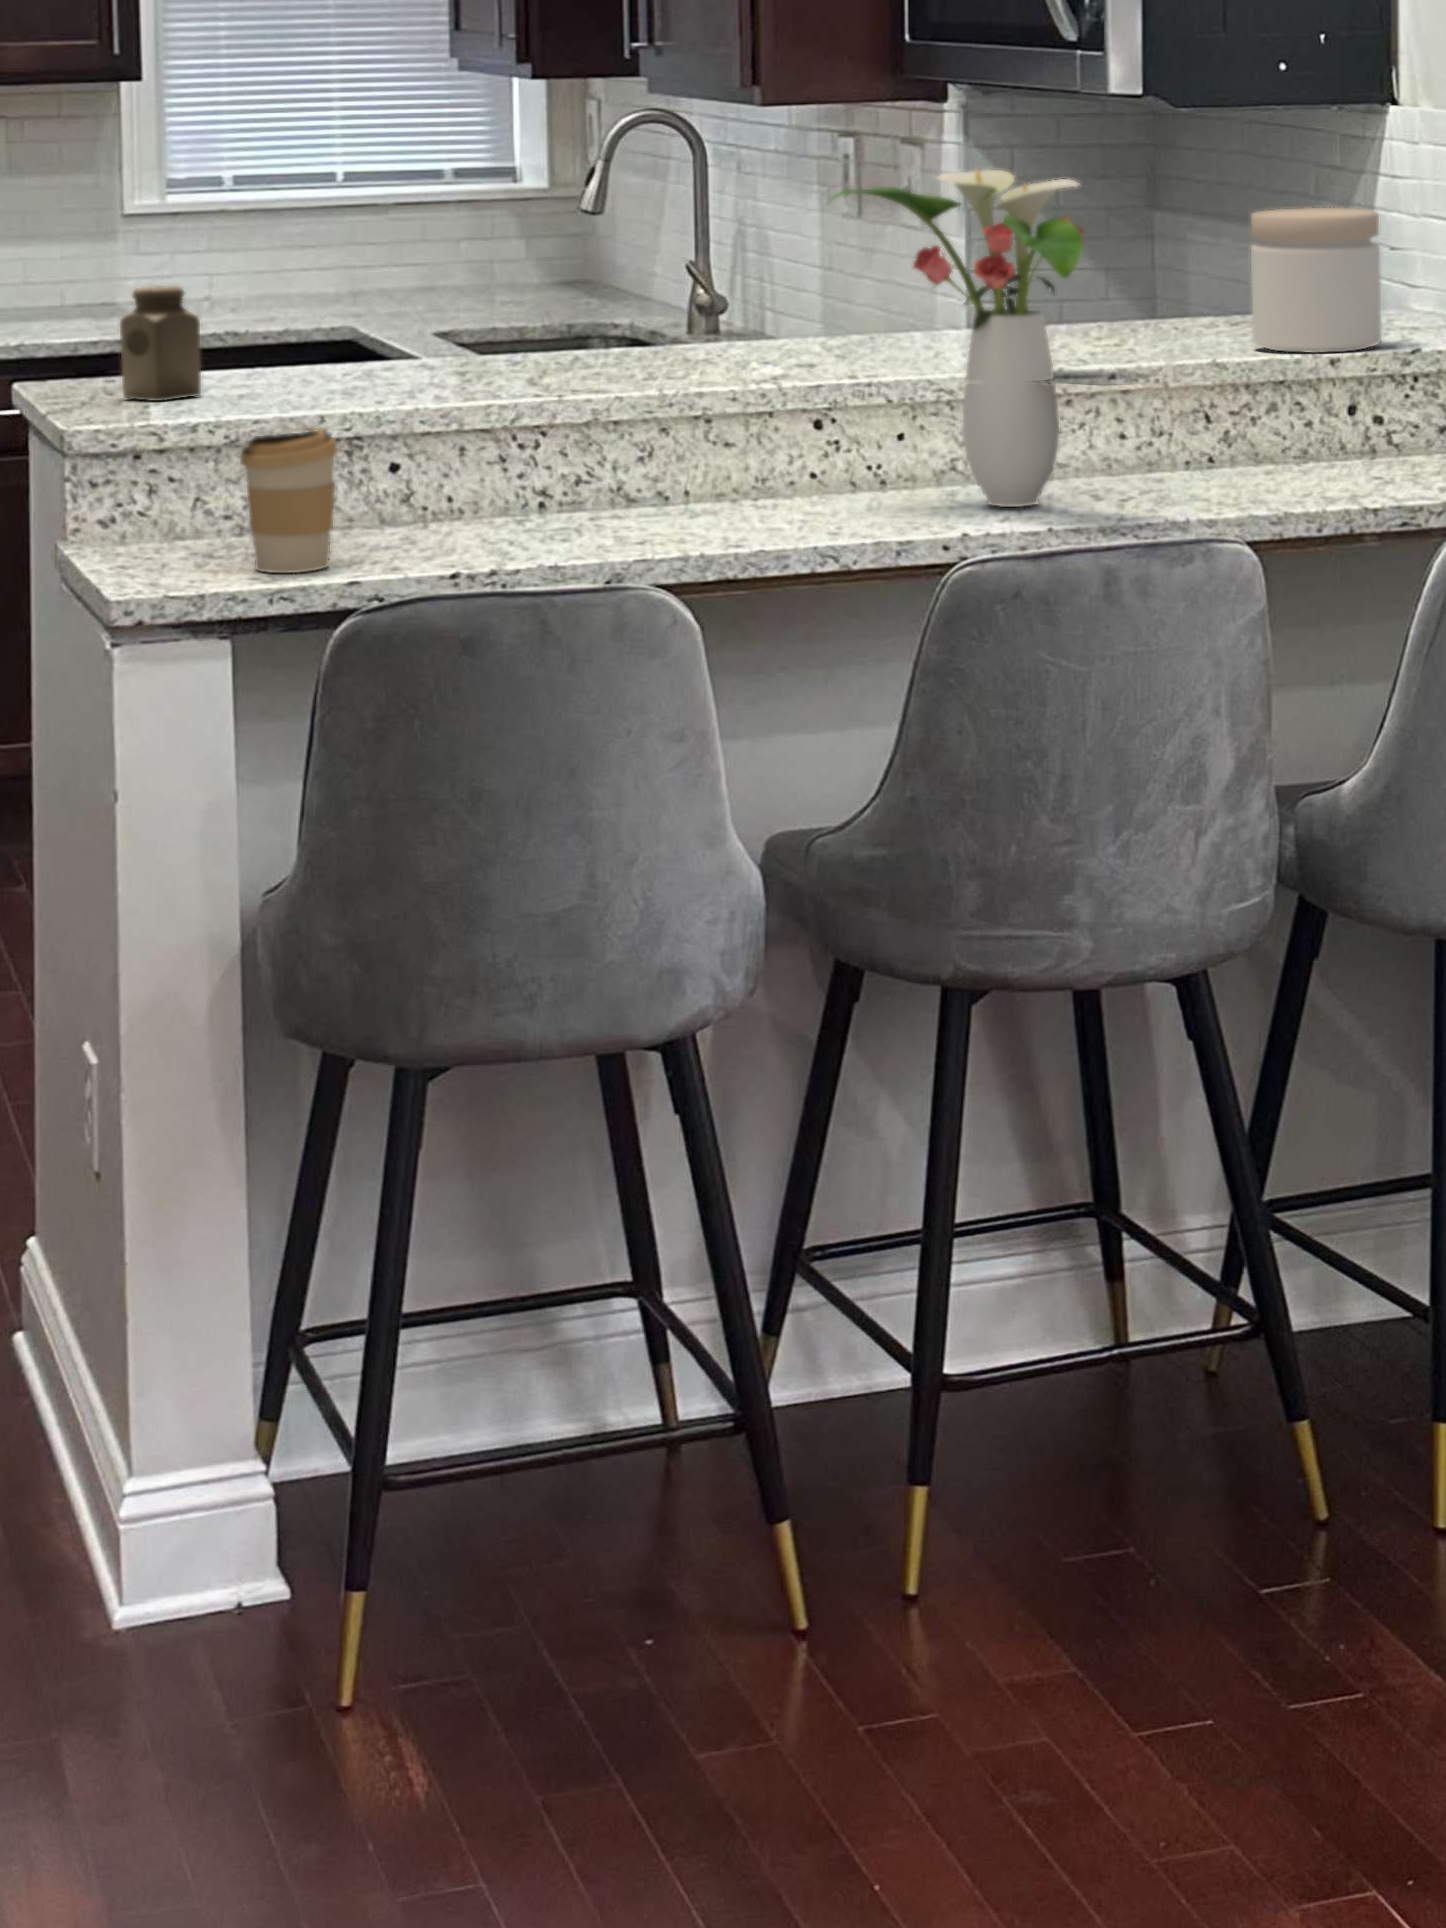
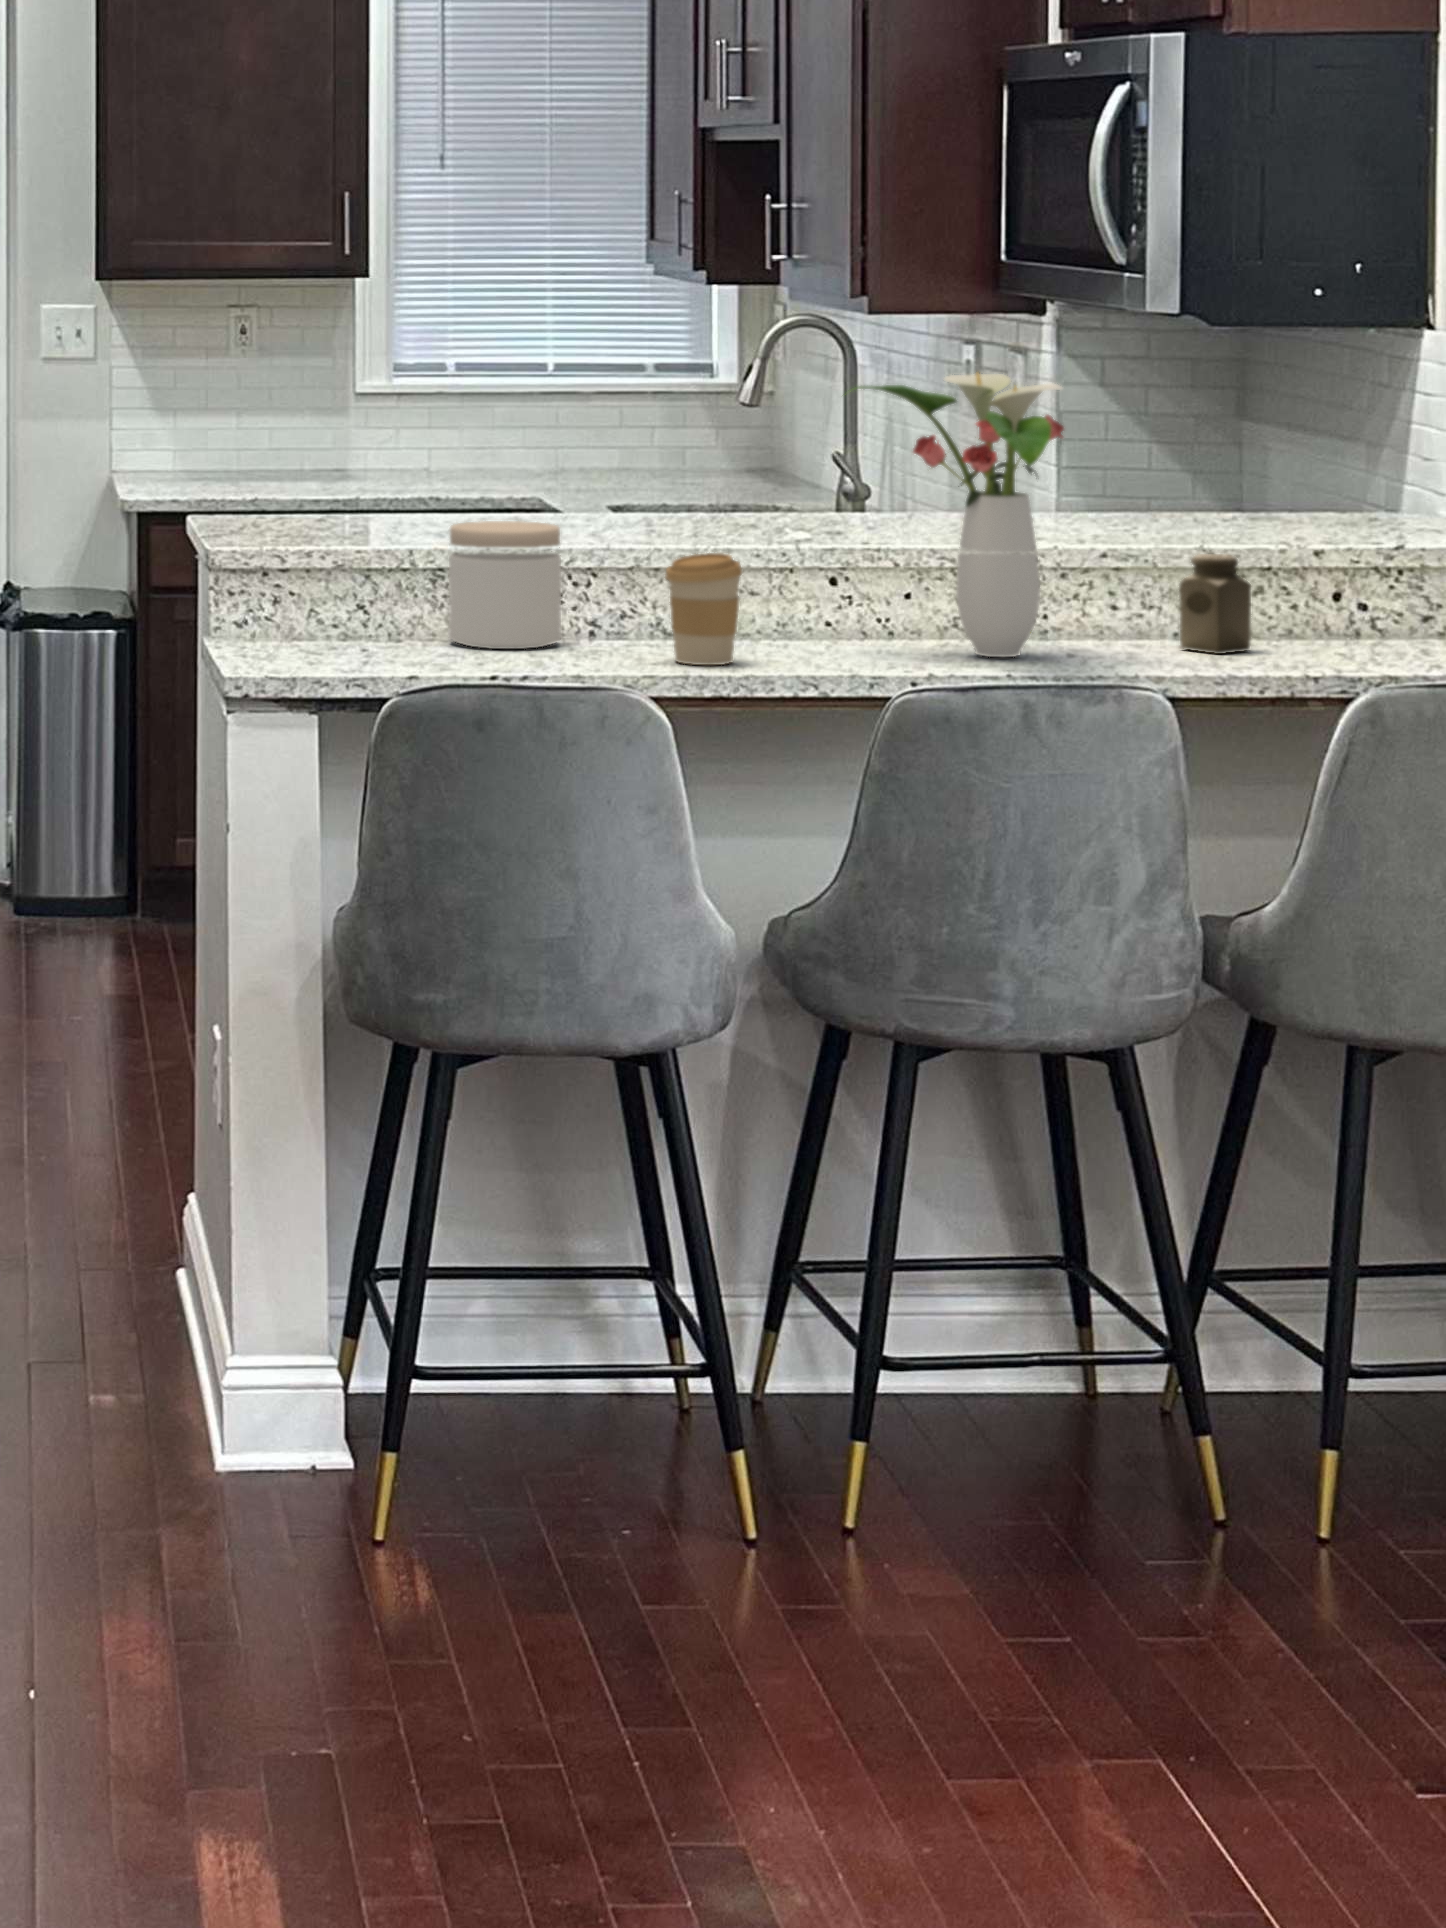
jar: present [1251,208,1382,353] -> present [449,521,561,649]
salt shaker: present [120,285,201,401] -> present [1179,554,1251,654]
coffee cup: present [240,428,337,573] -> present [665,553,742,665]

